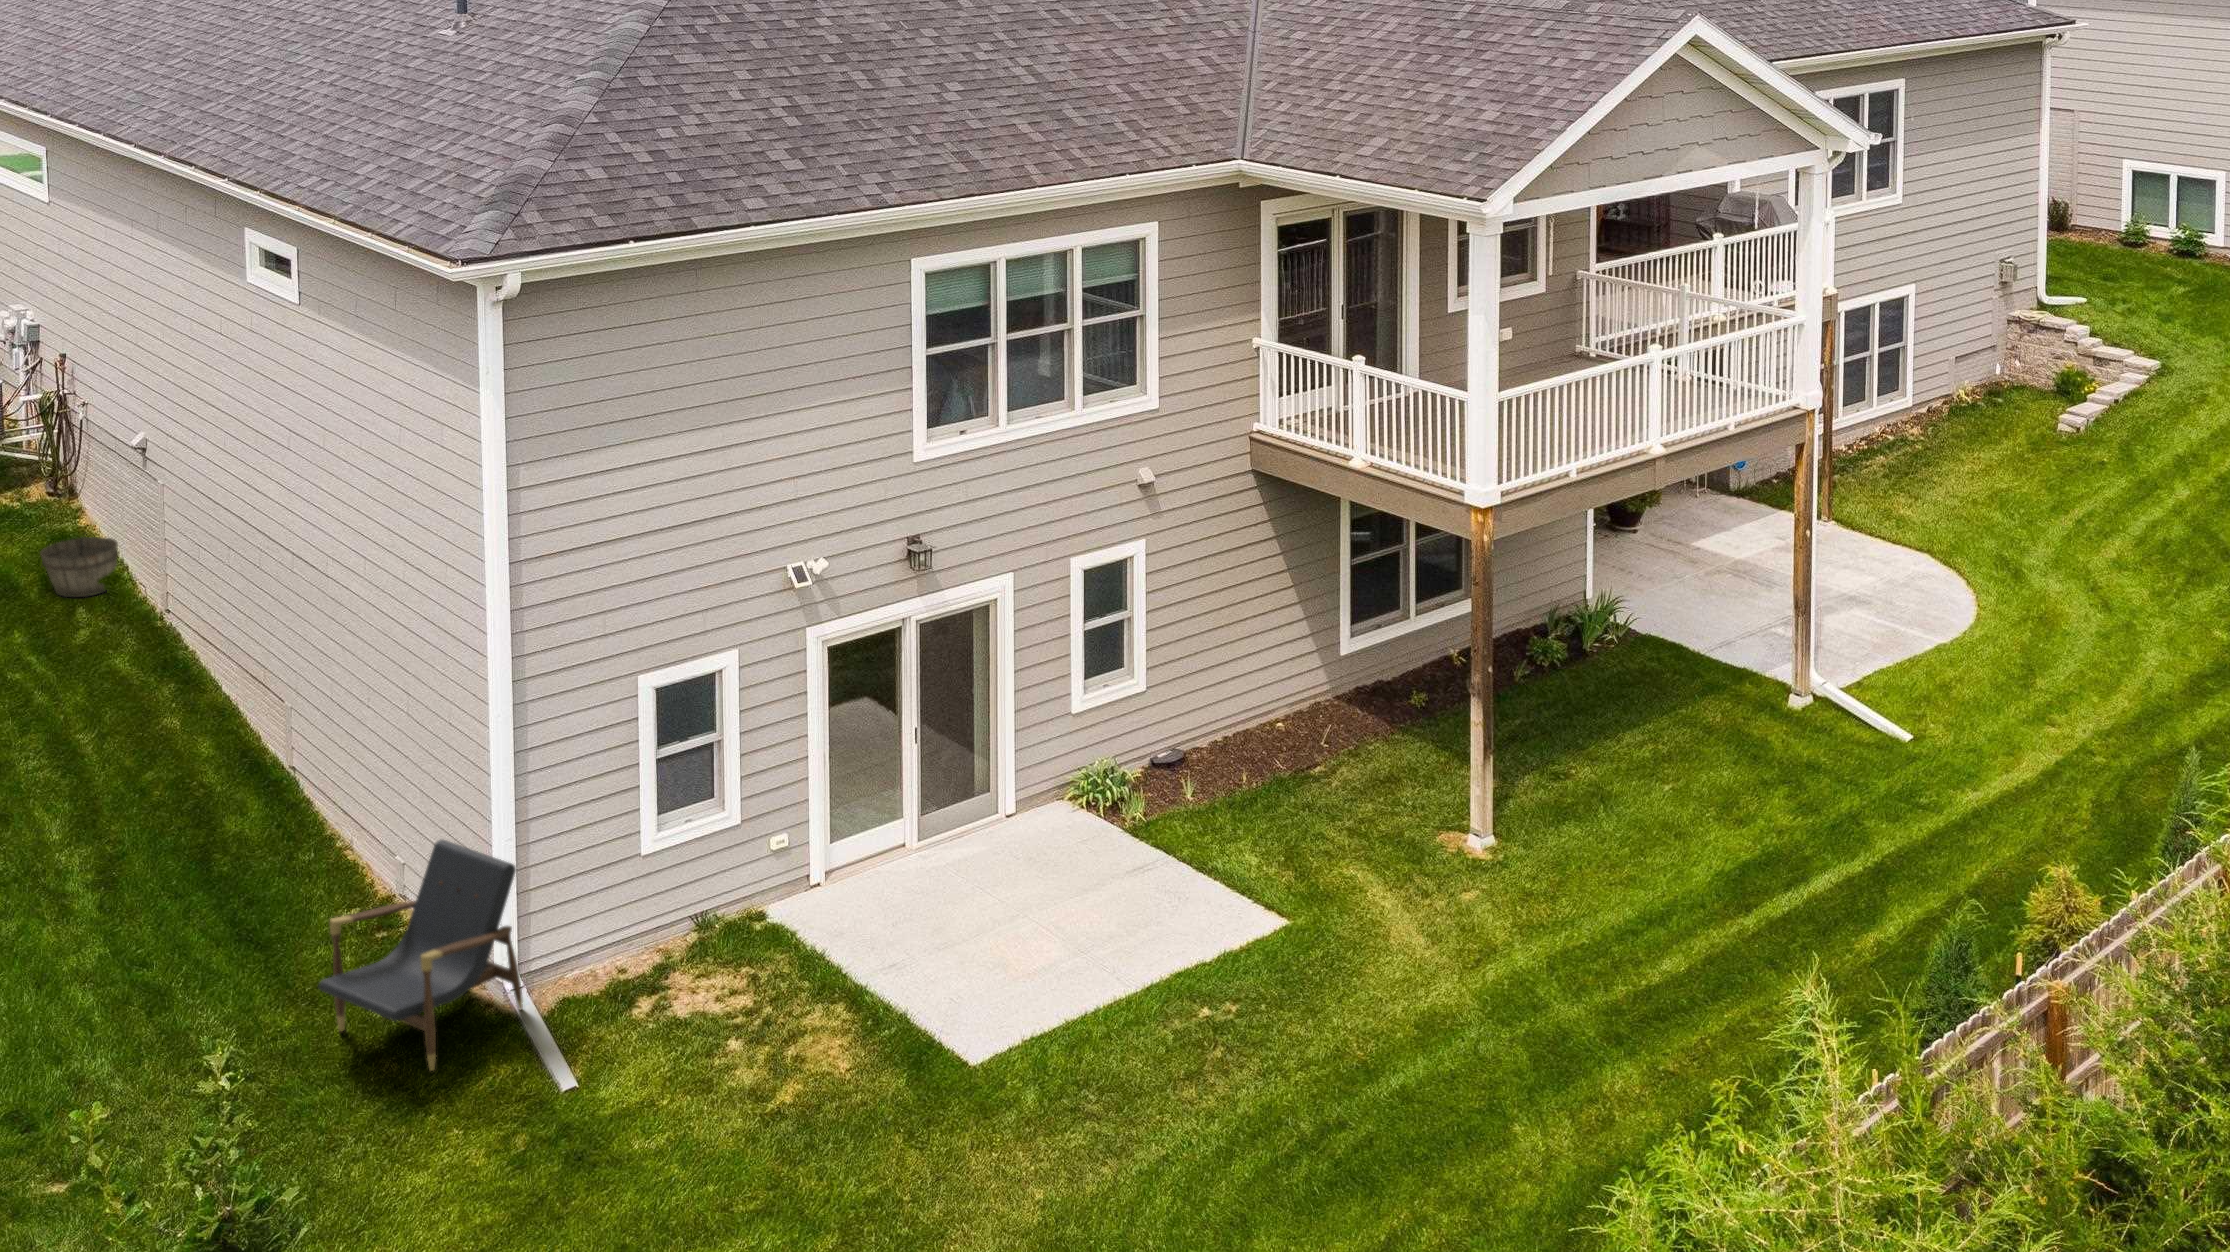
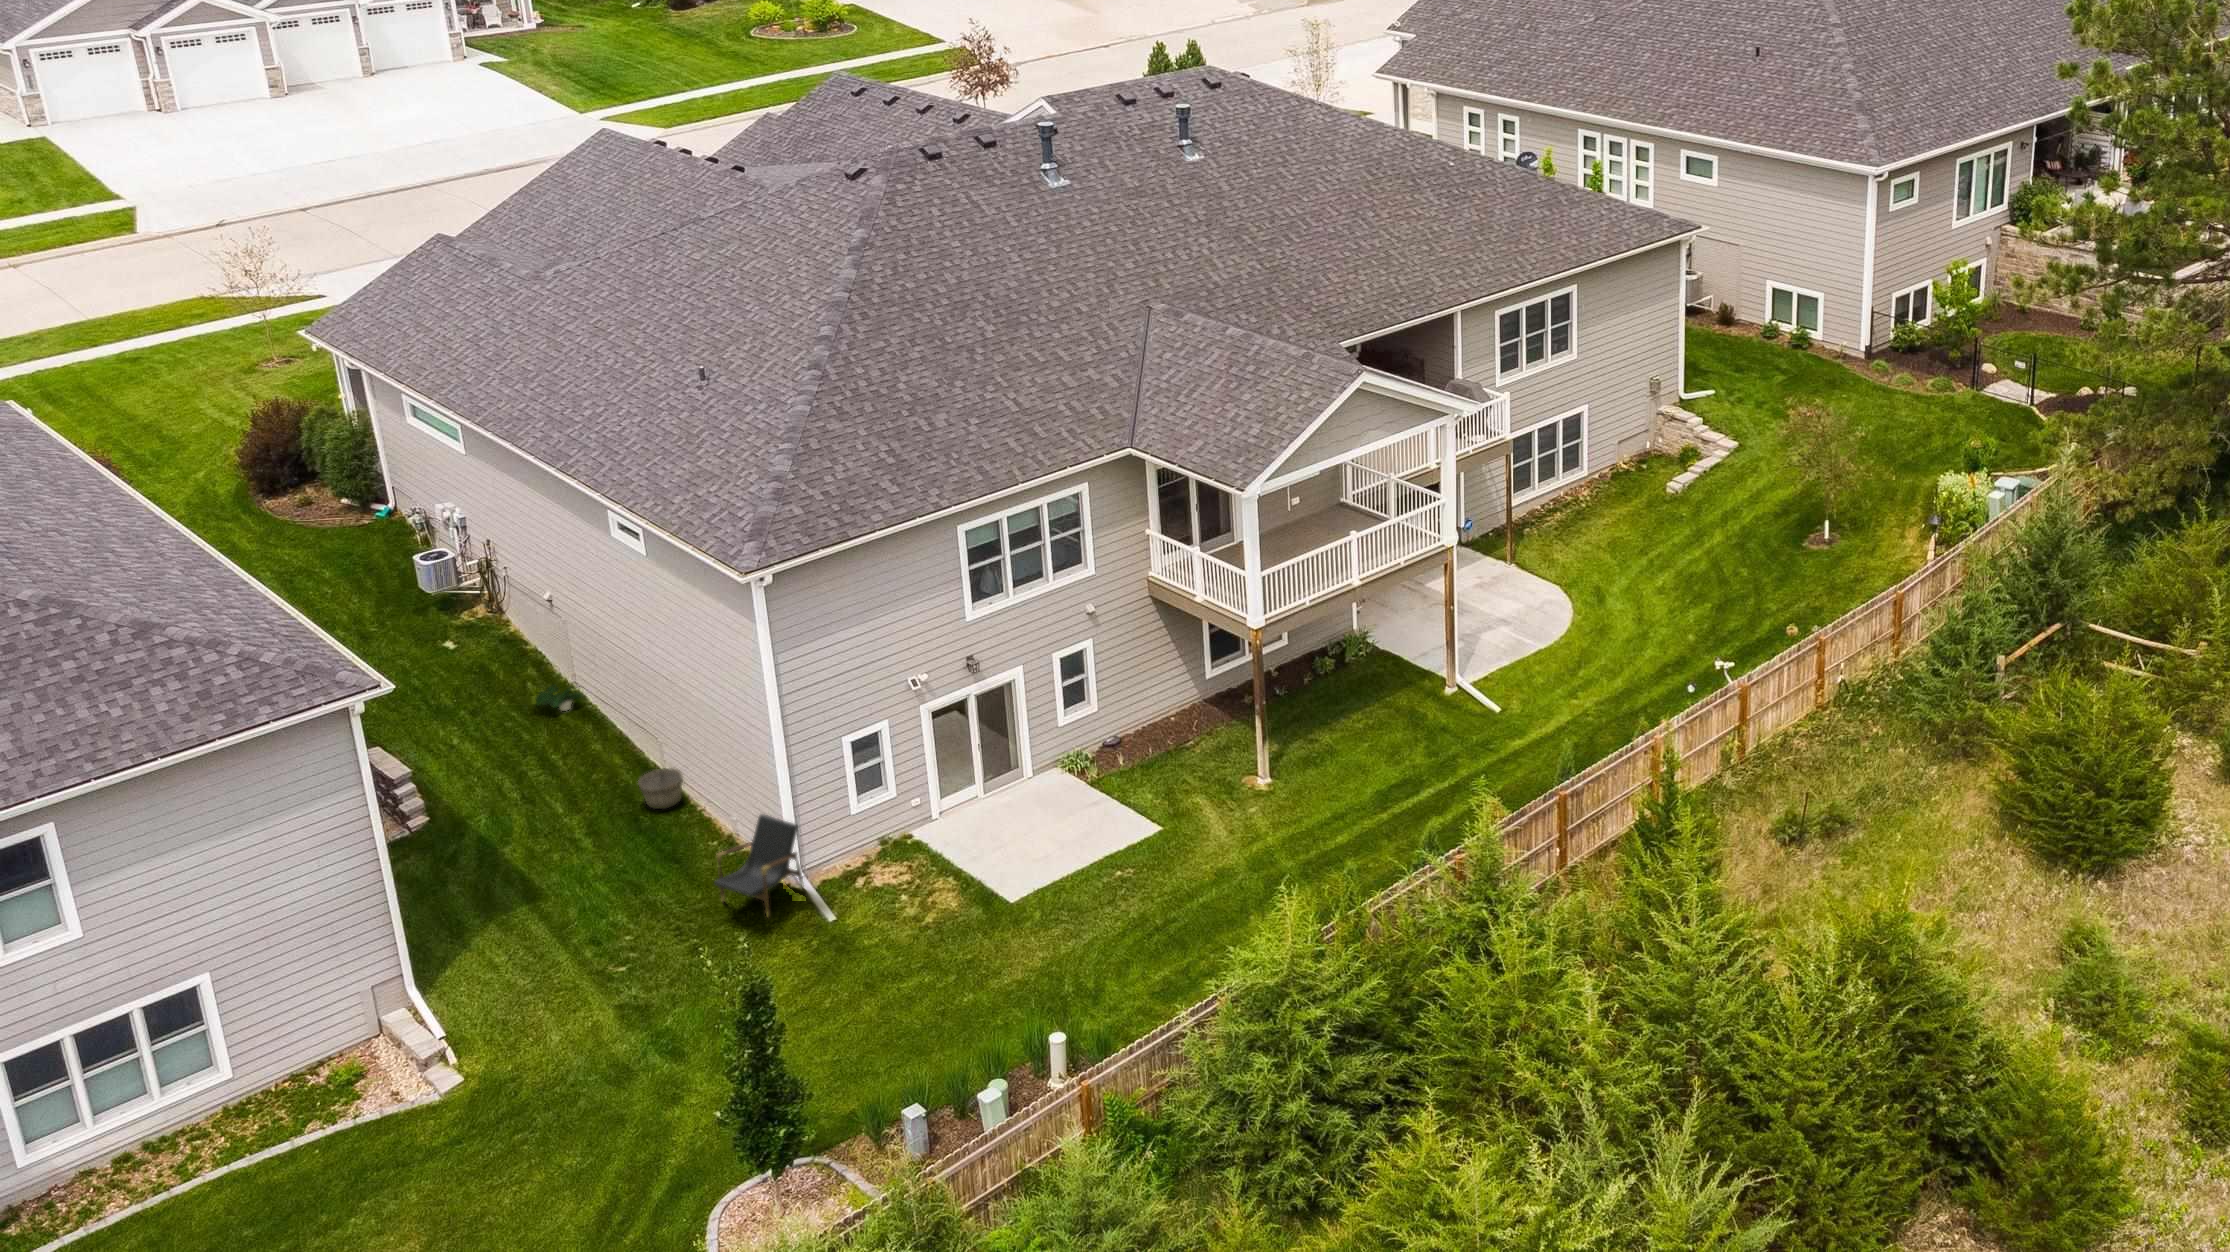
wooden bucket: present [40,537,119,597] -> present [639,768,683,809]
potted plant: none [71,604,168,654] -> present [536,685,583,711]

